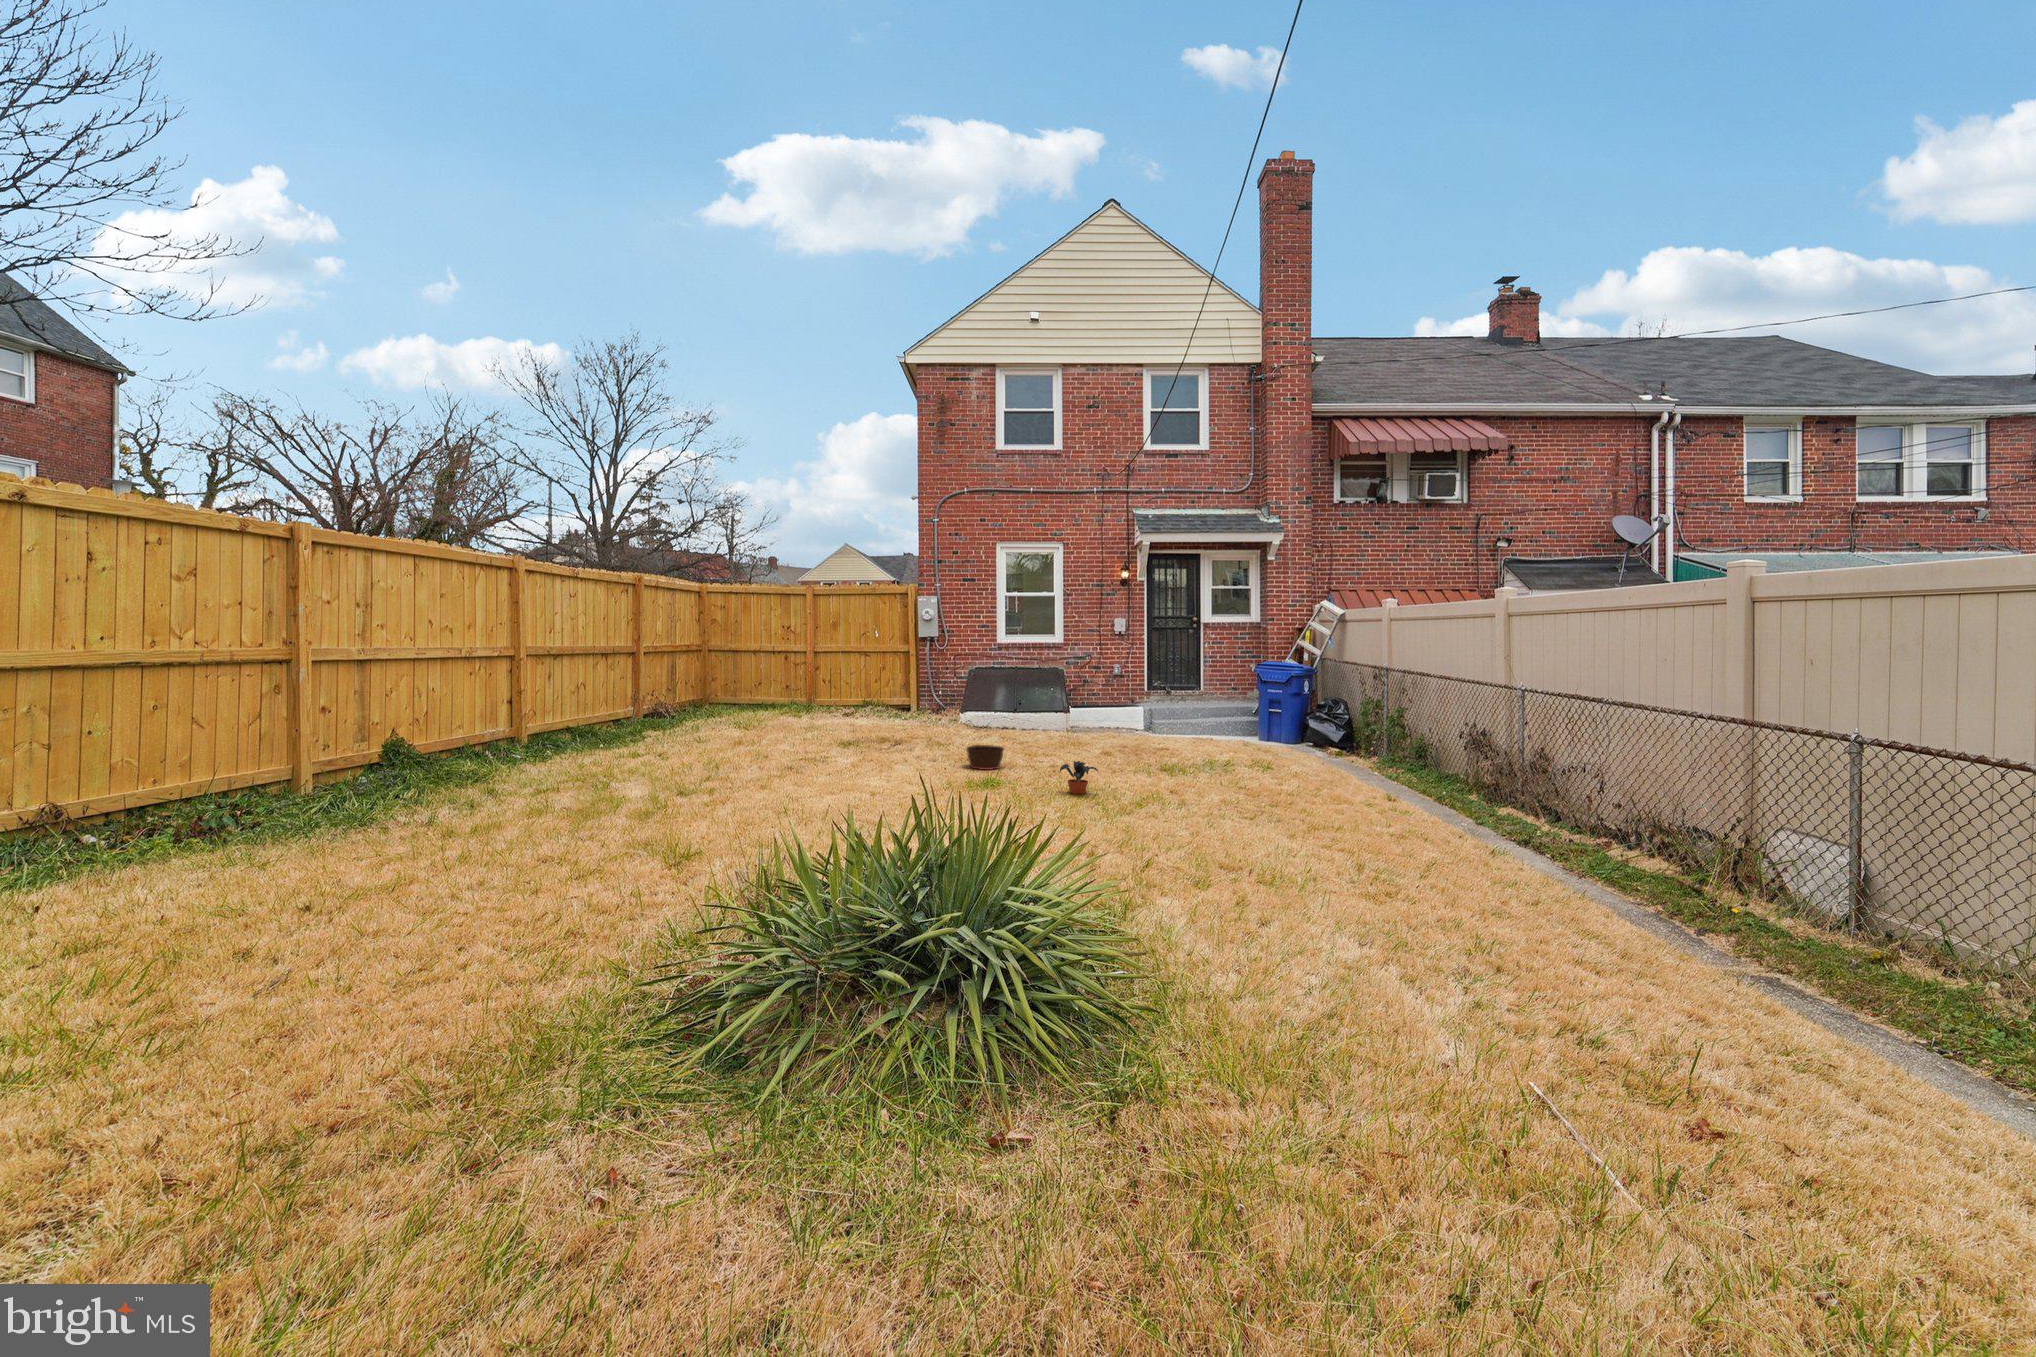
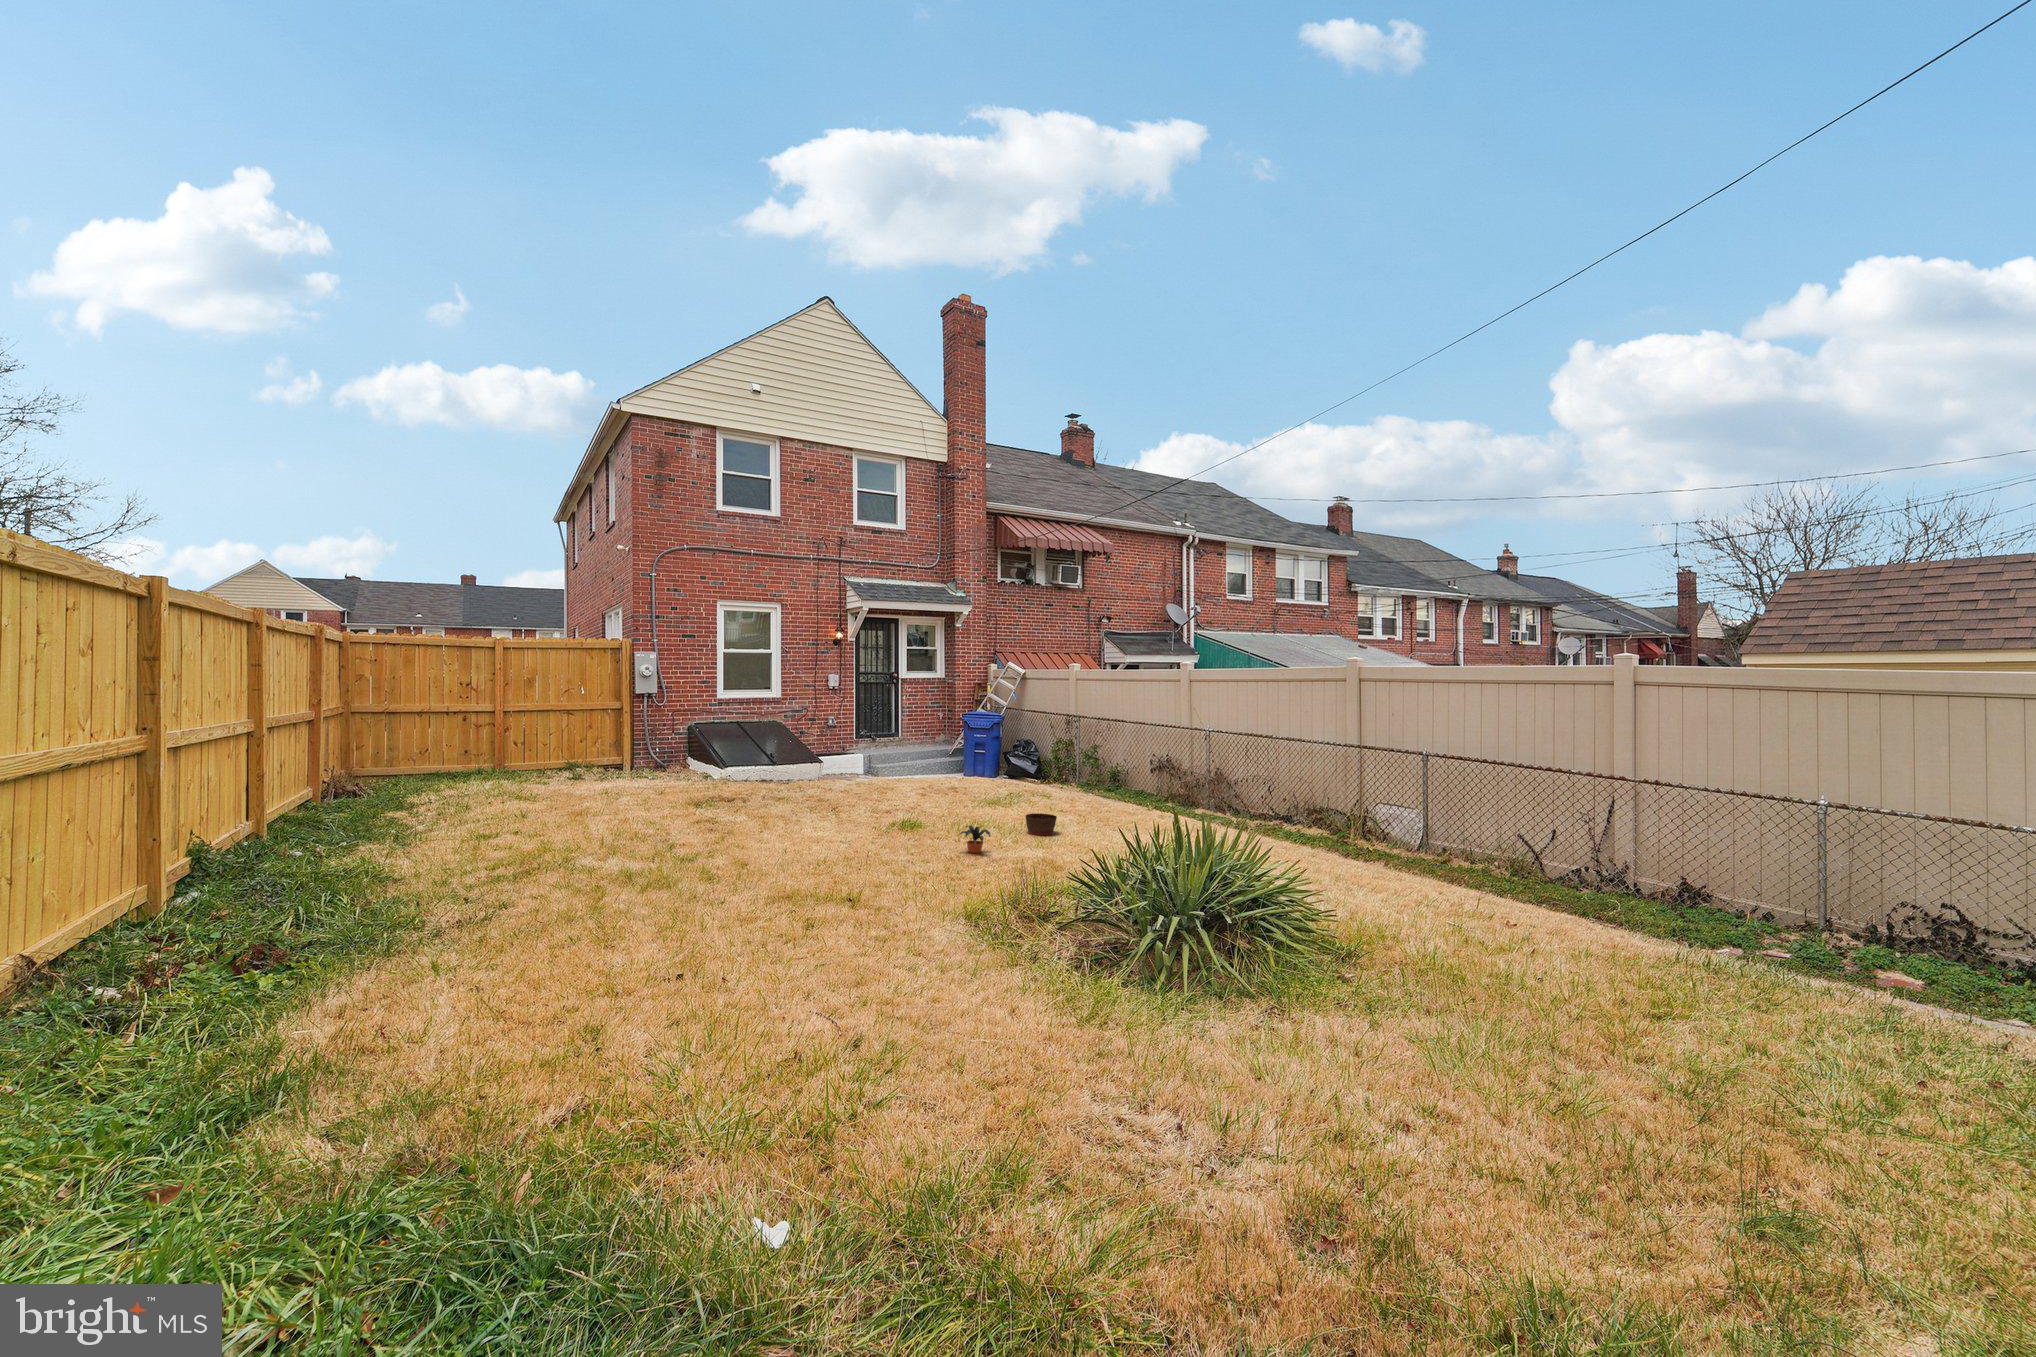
basket: present [967,745,1004,770] -> present [1025,813,1057,835]

